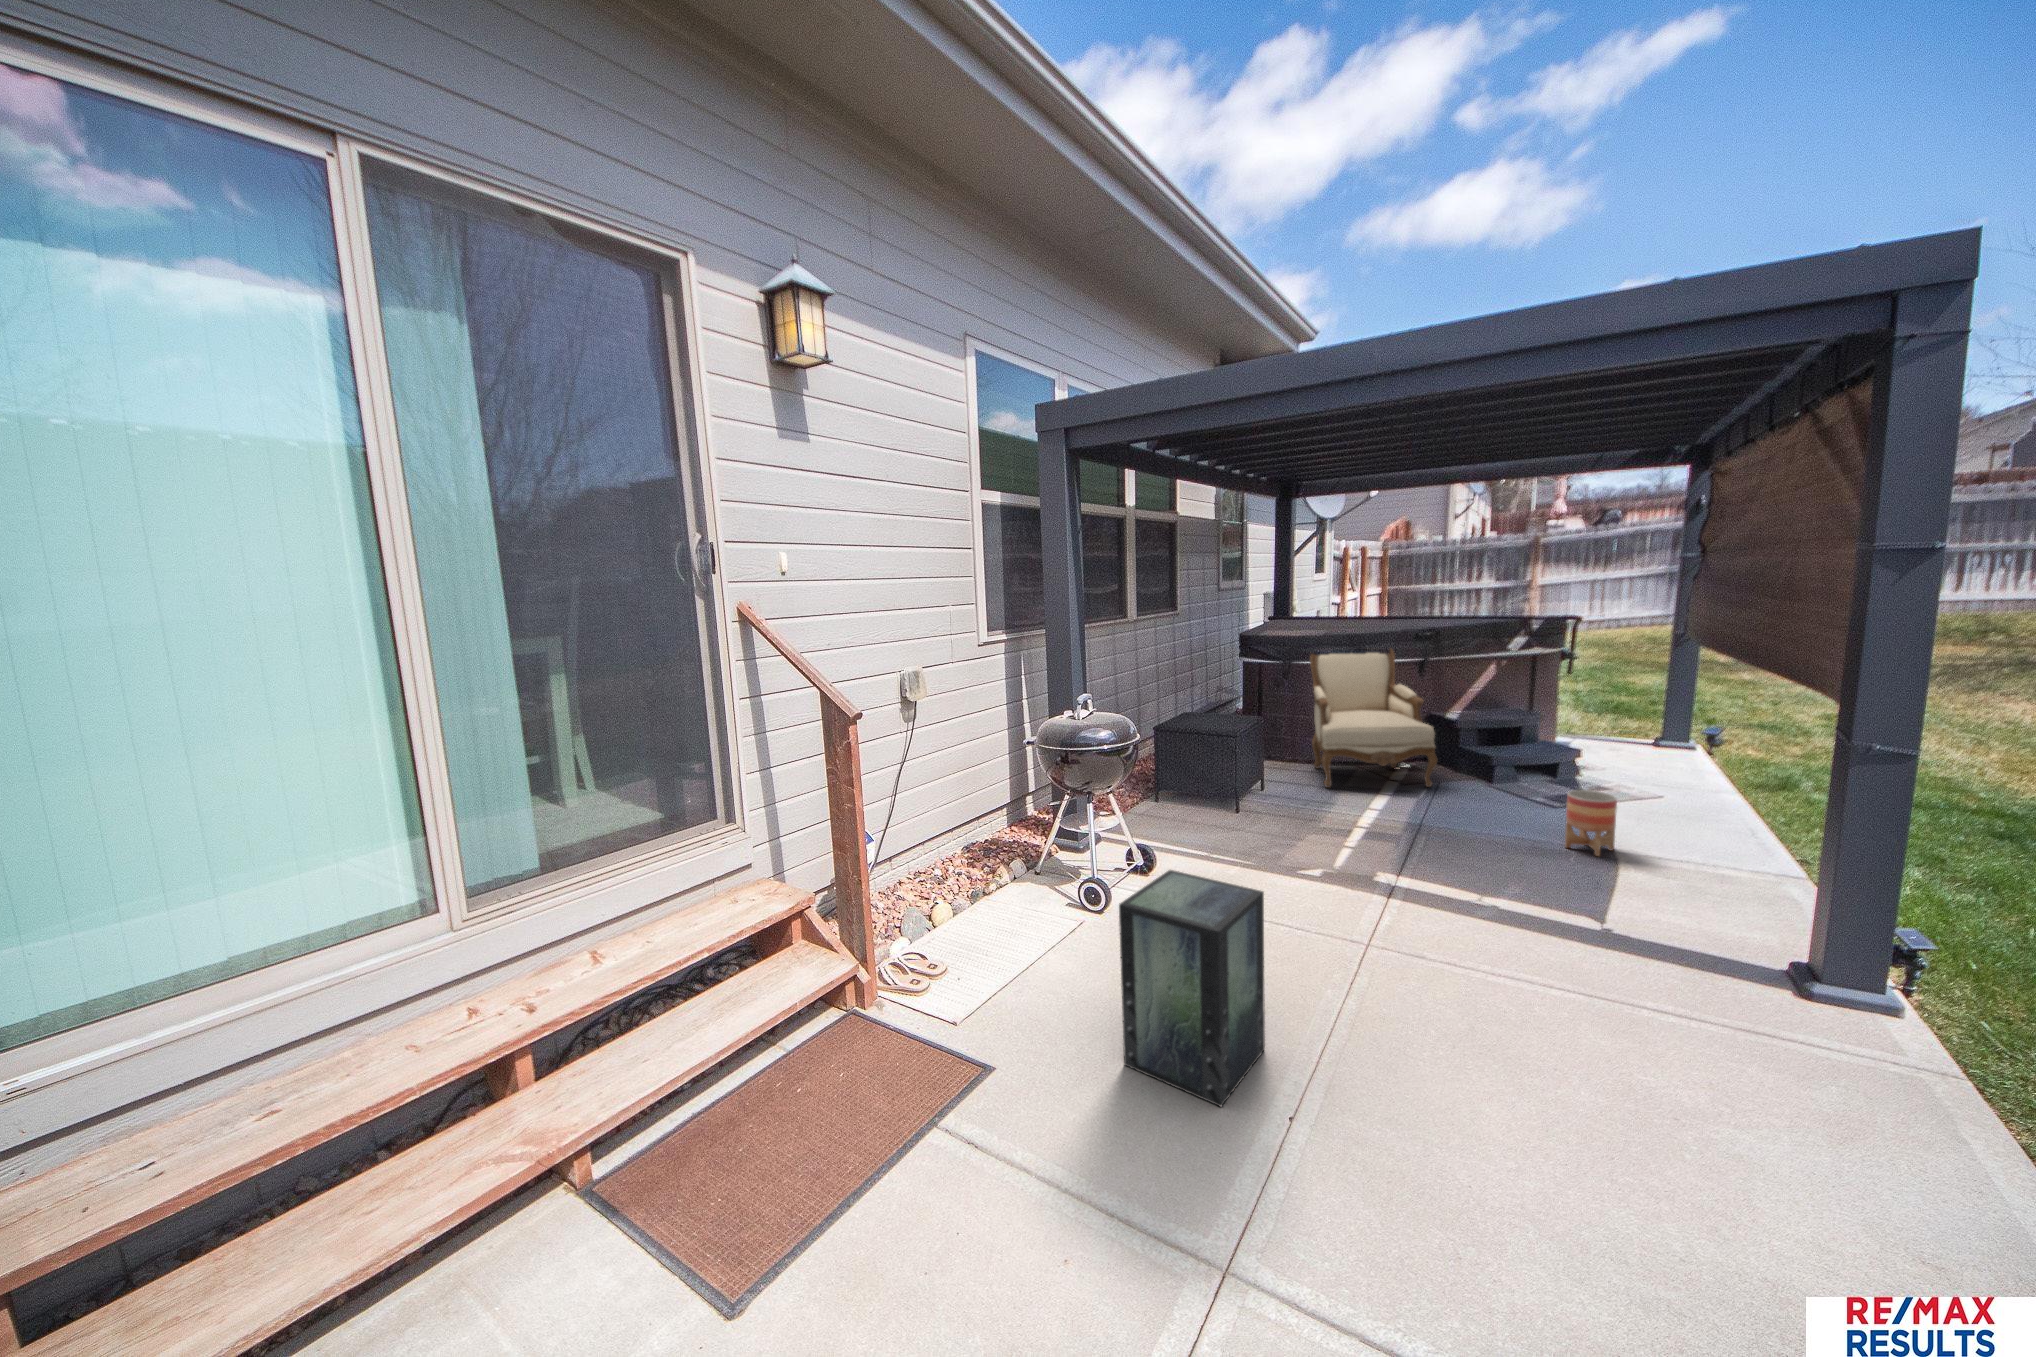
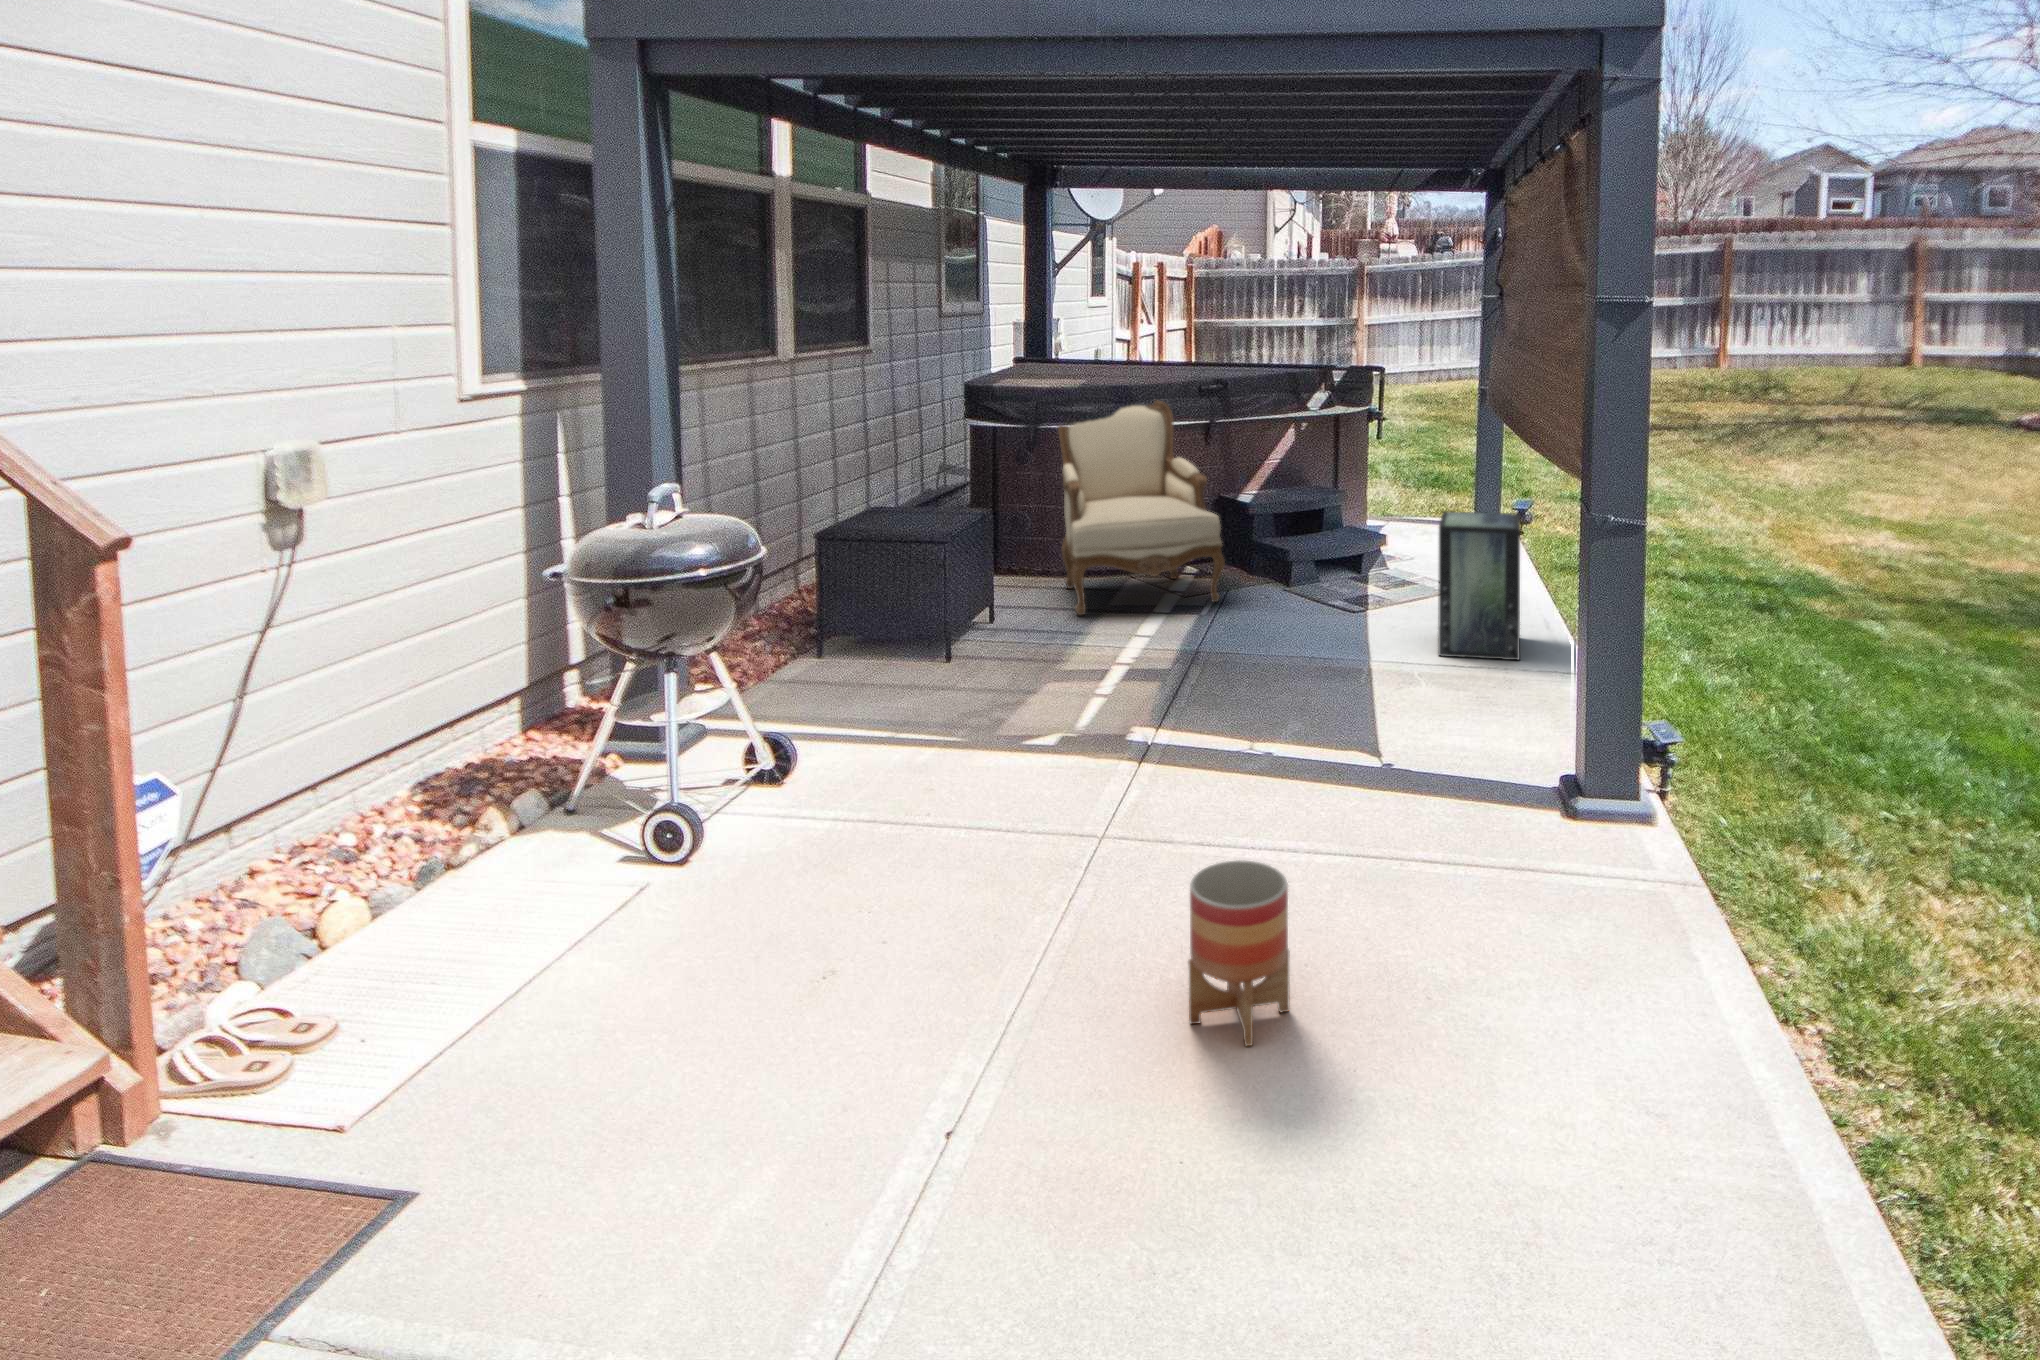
planter: present [1565,790,1617,856] -> present [1188,860,1290,1046]
storage box: present [1119,870,1265,1107] -> present [1438,512,1520,660]

